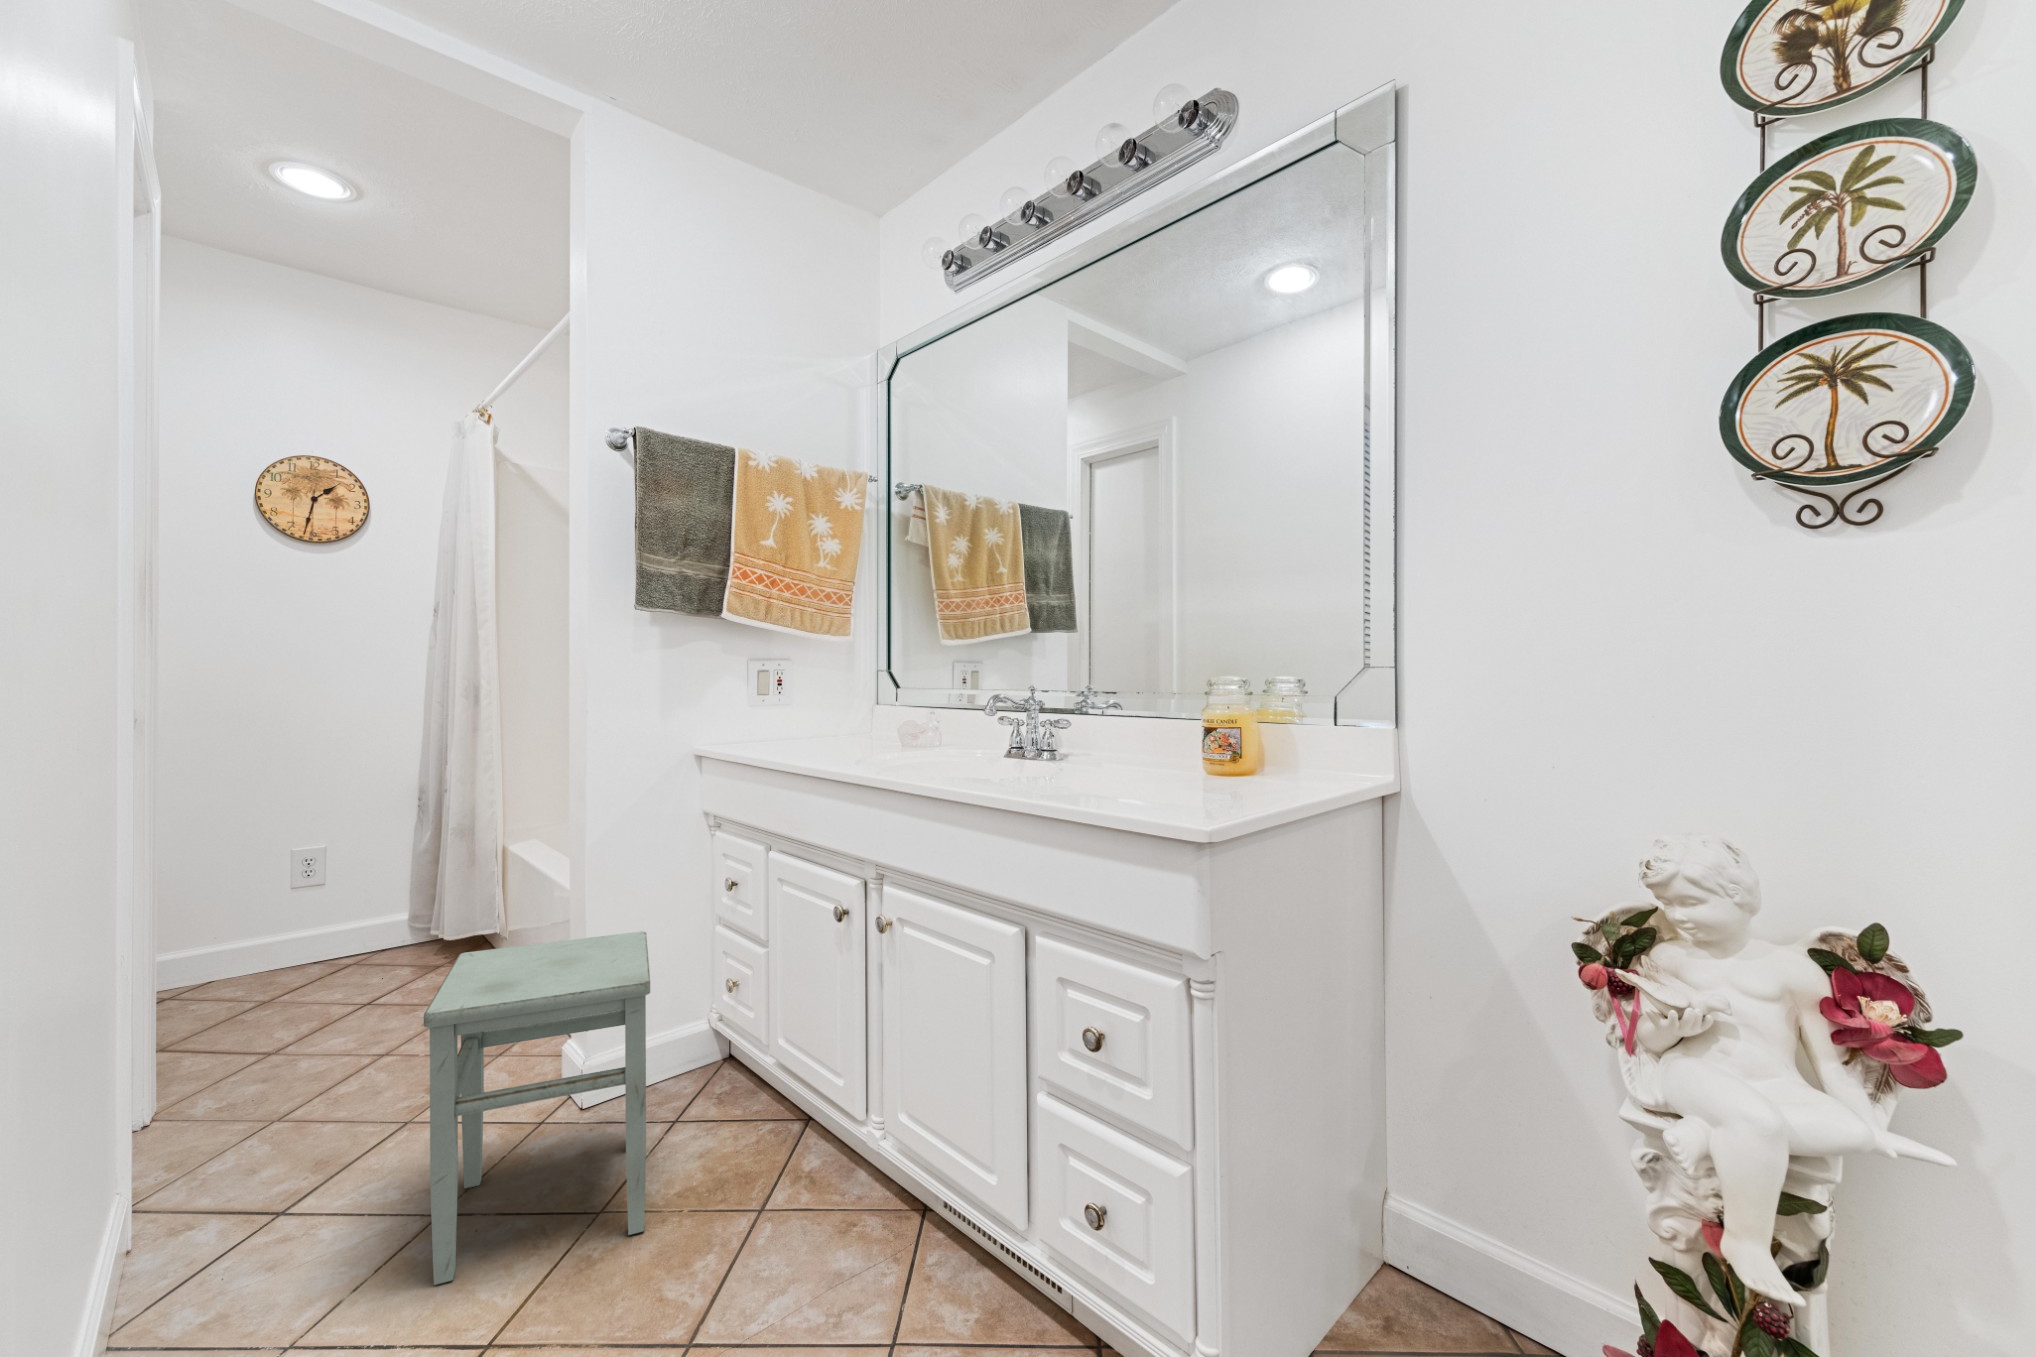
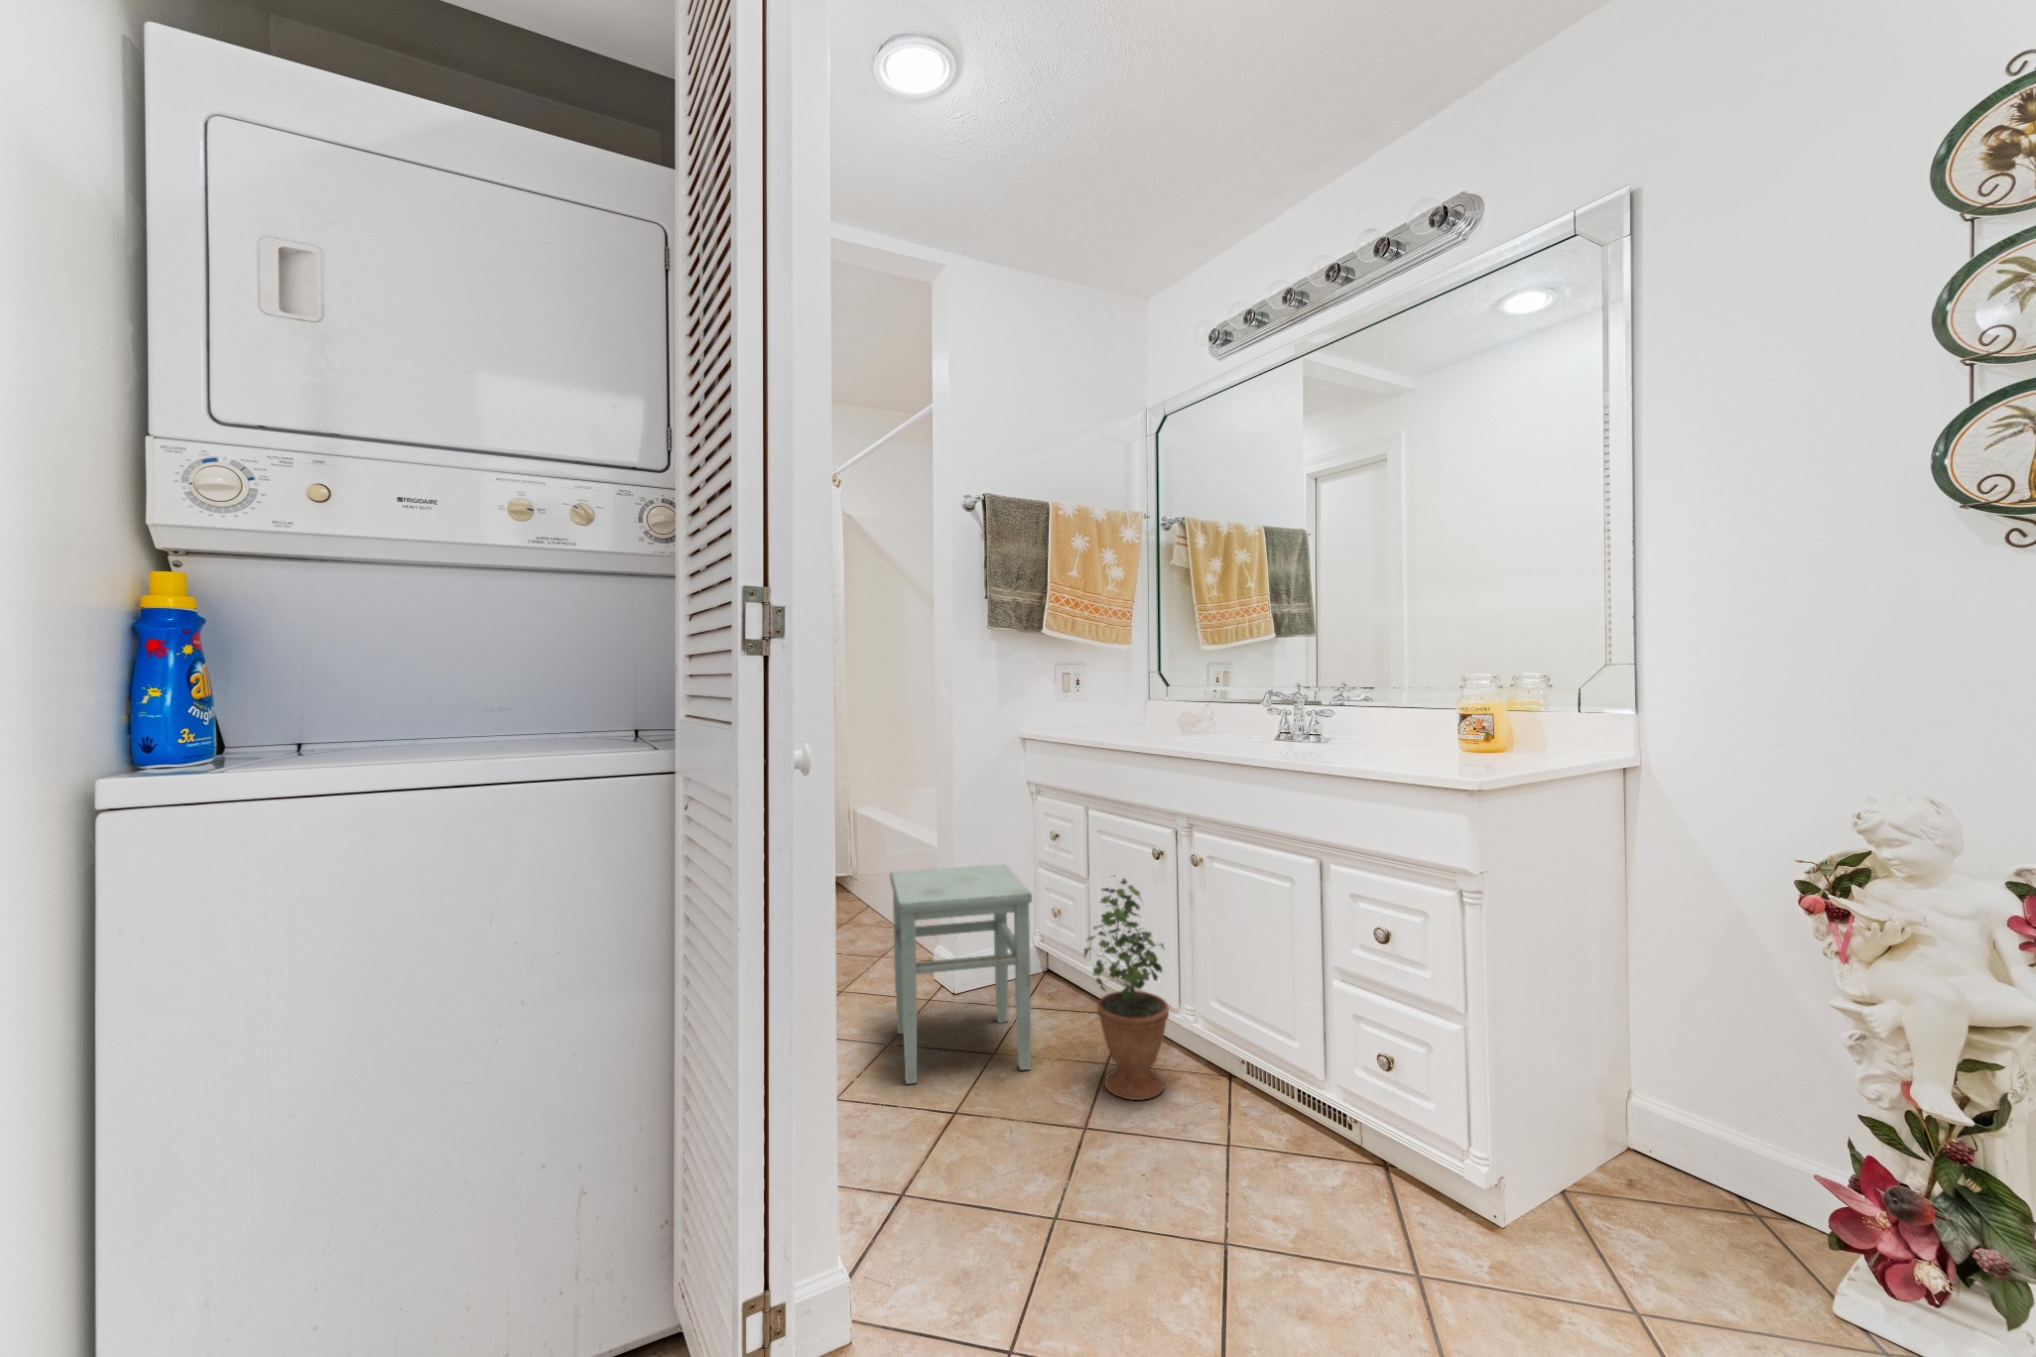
potted plant: none [713,949,838,1269] -> present [1084,876,1169,1100]

